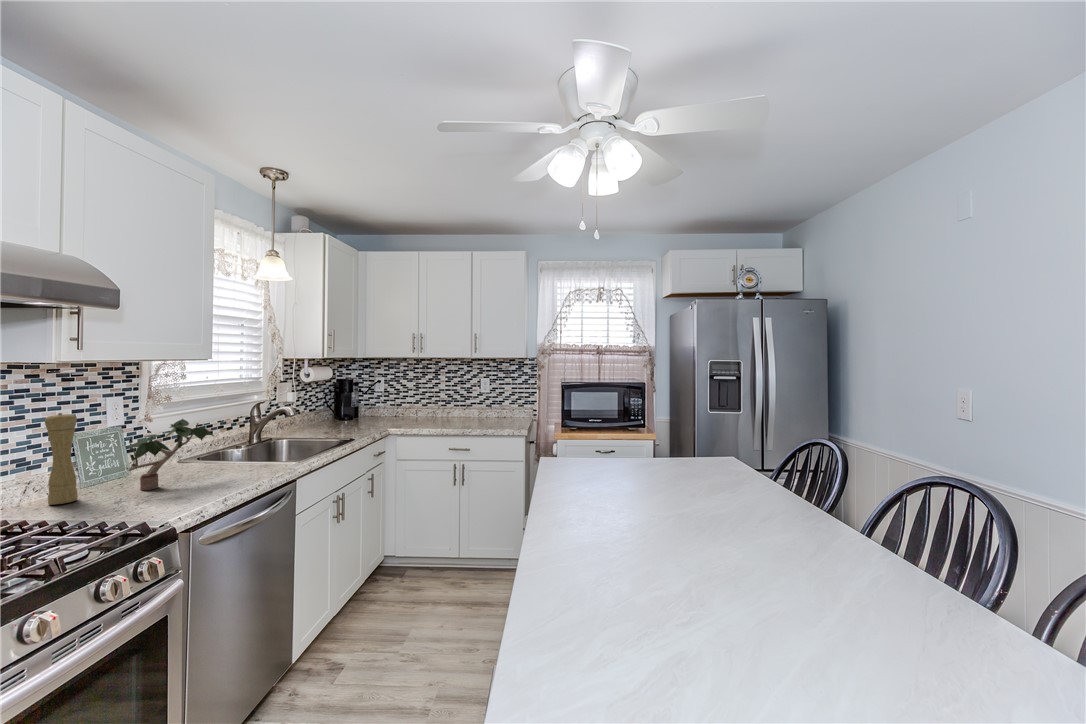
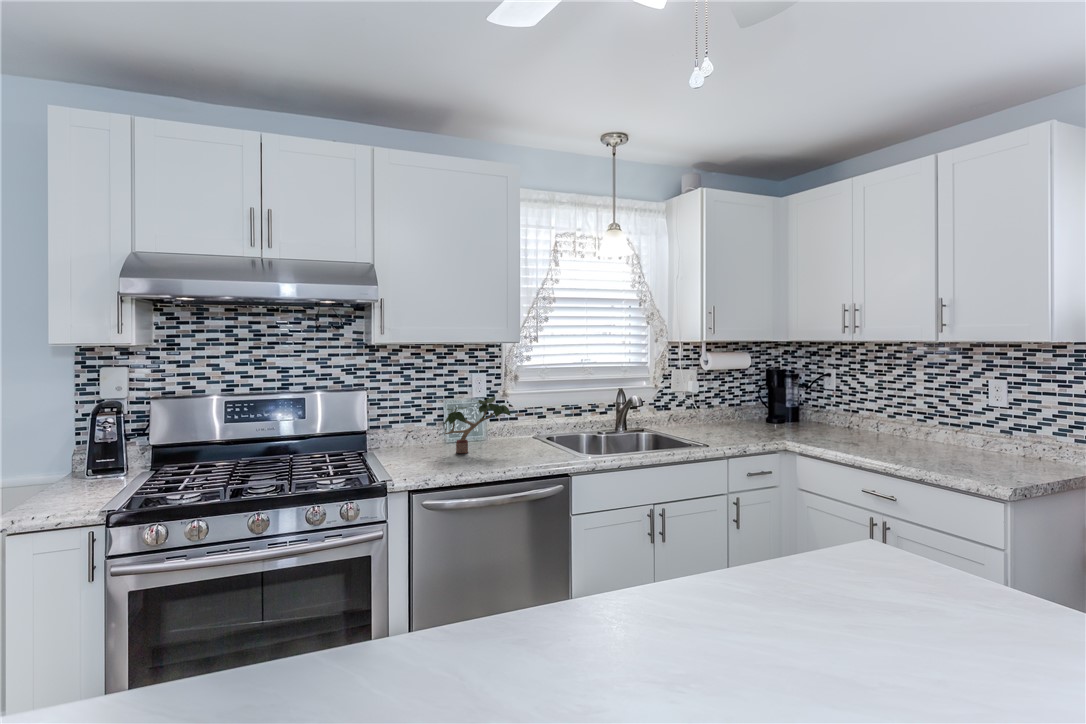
pepper mill: present [45,413,78,505] -> none [407,382,424,450]

